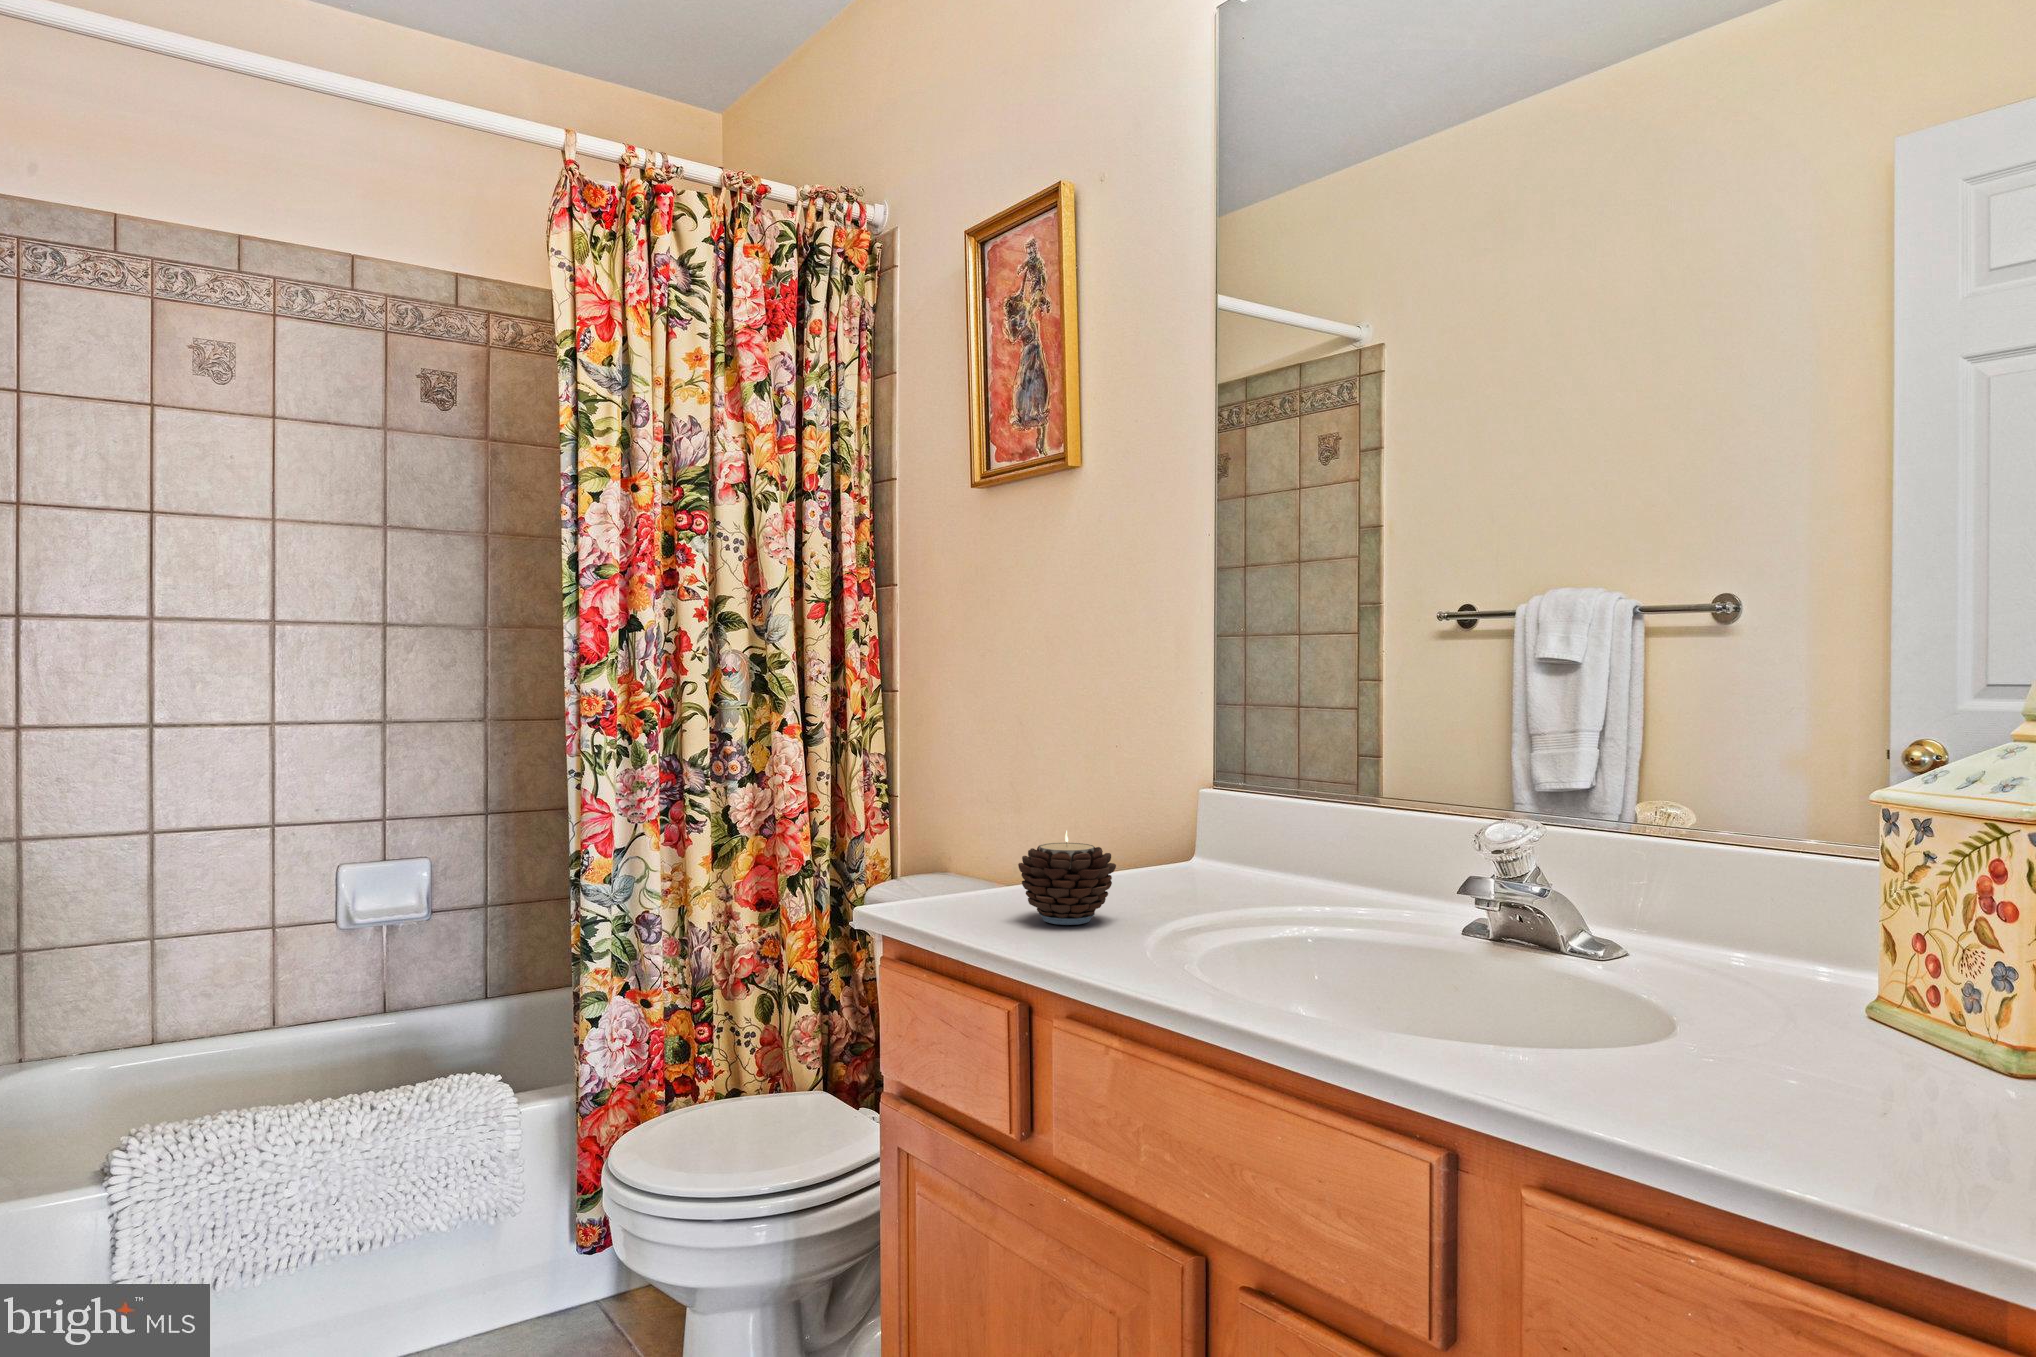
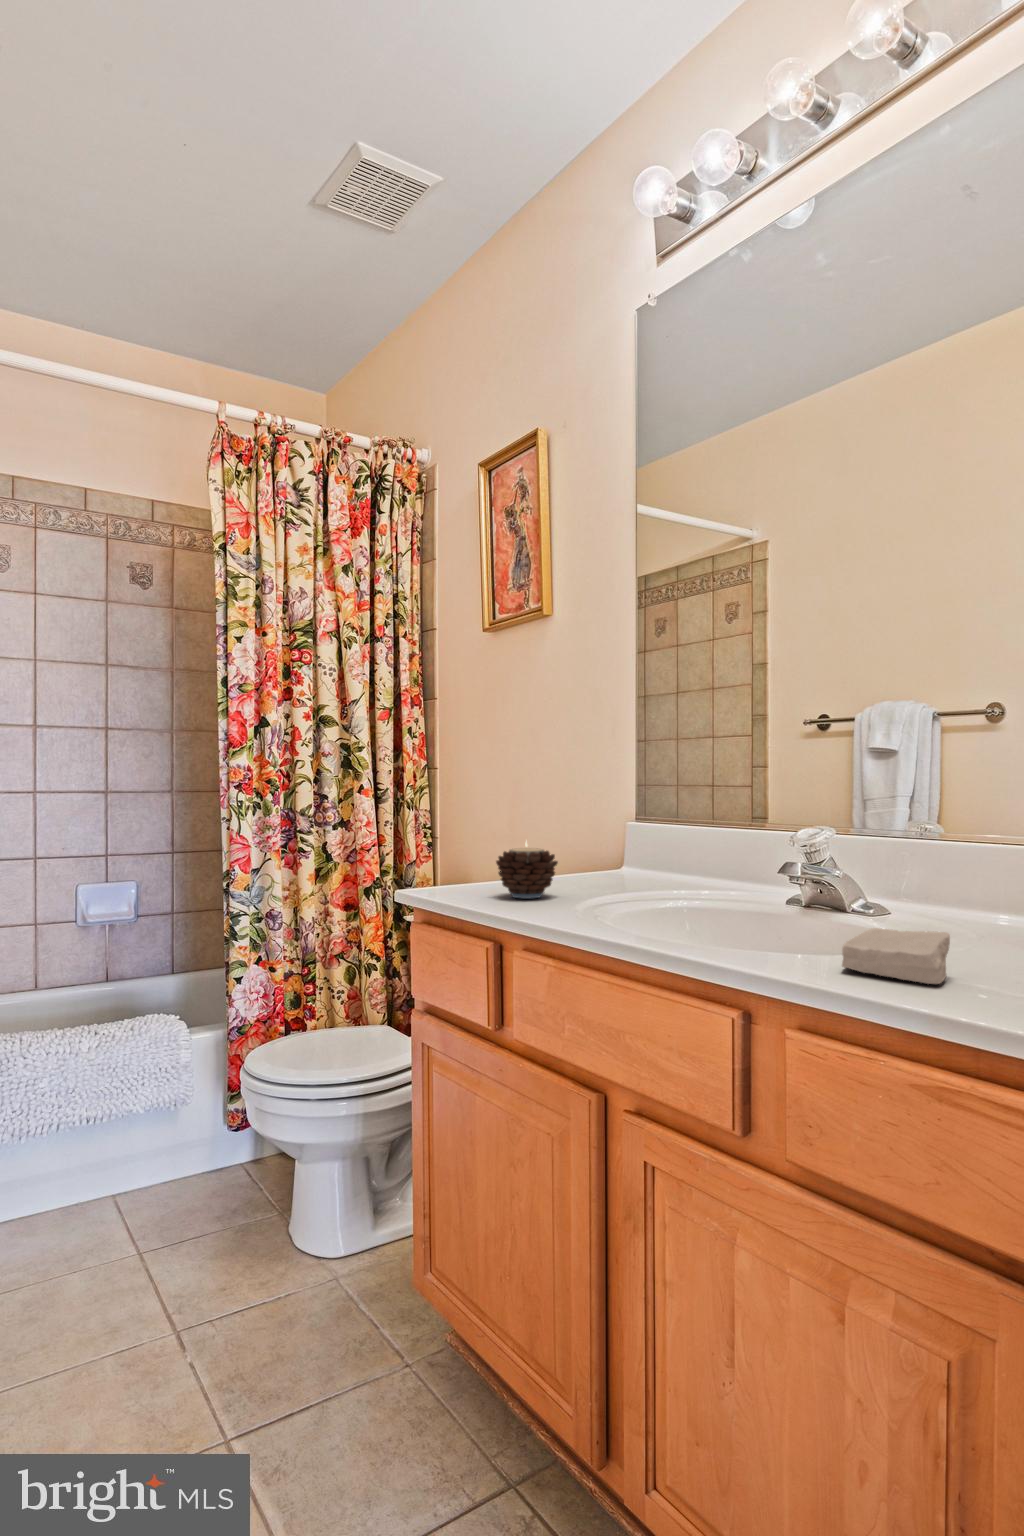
soap bar: none [1644,1022,1832,1133] -> present [842,928,950,984]

